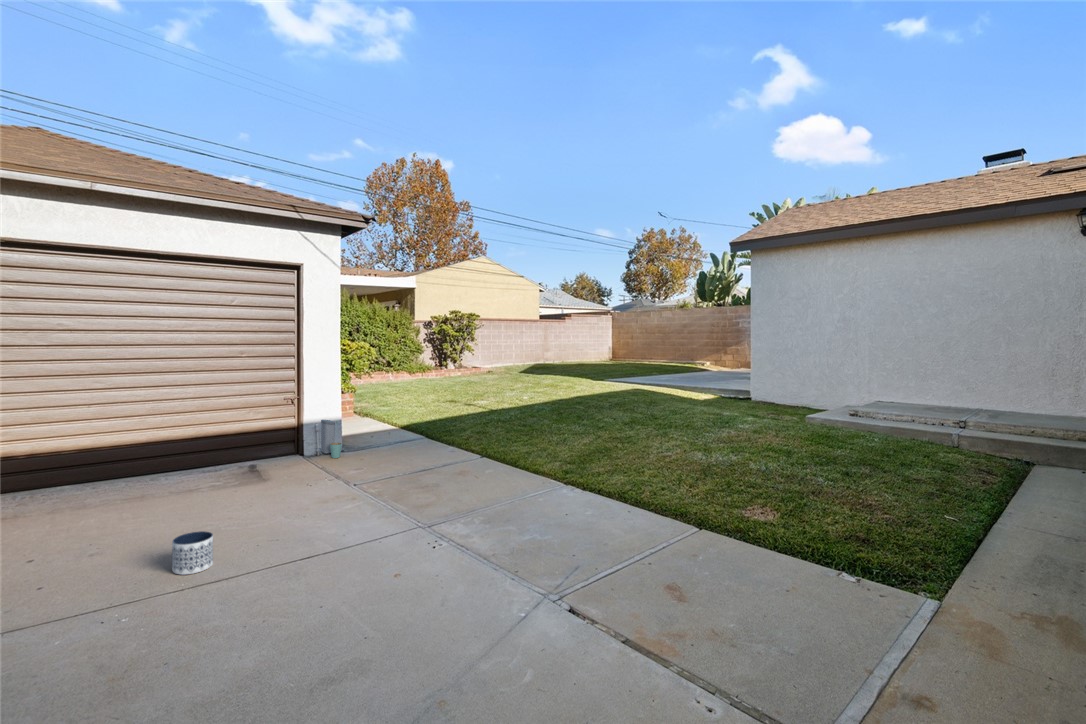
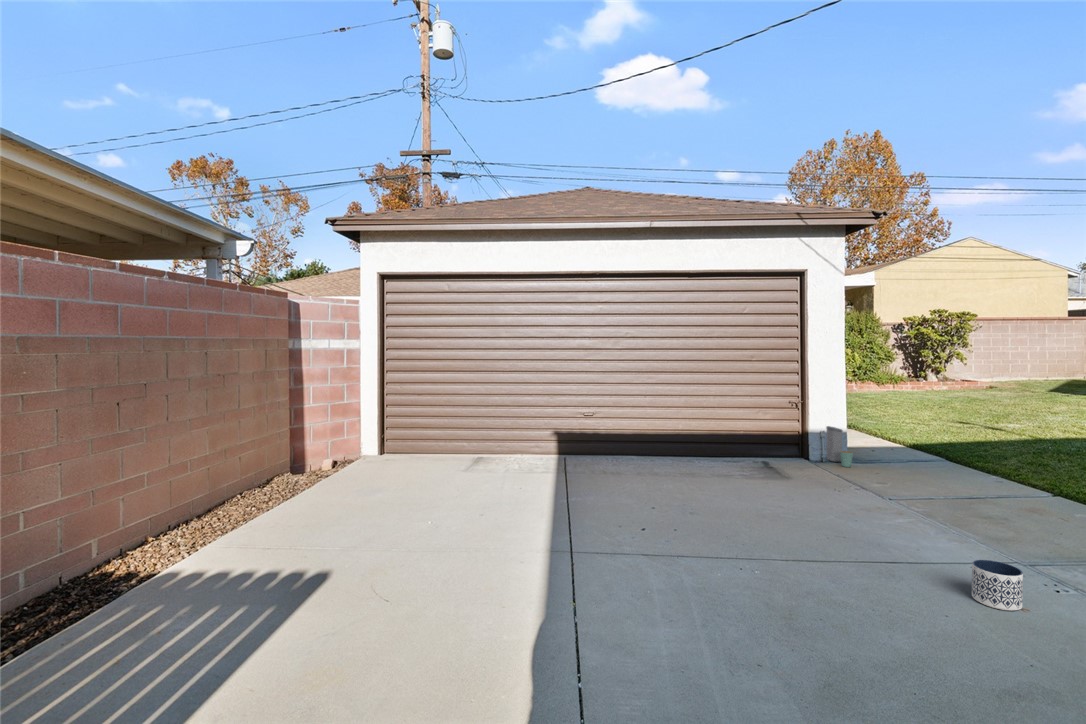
planter: present [172,531,213,575] -> present [972,560,1023,611]

